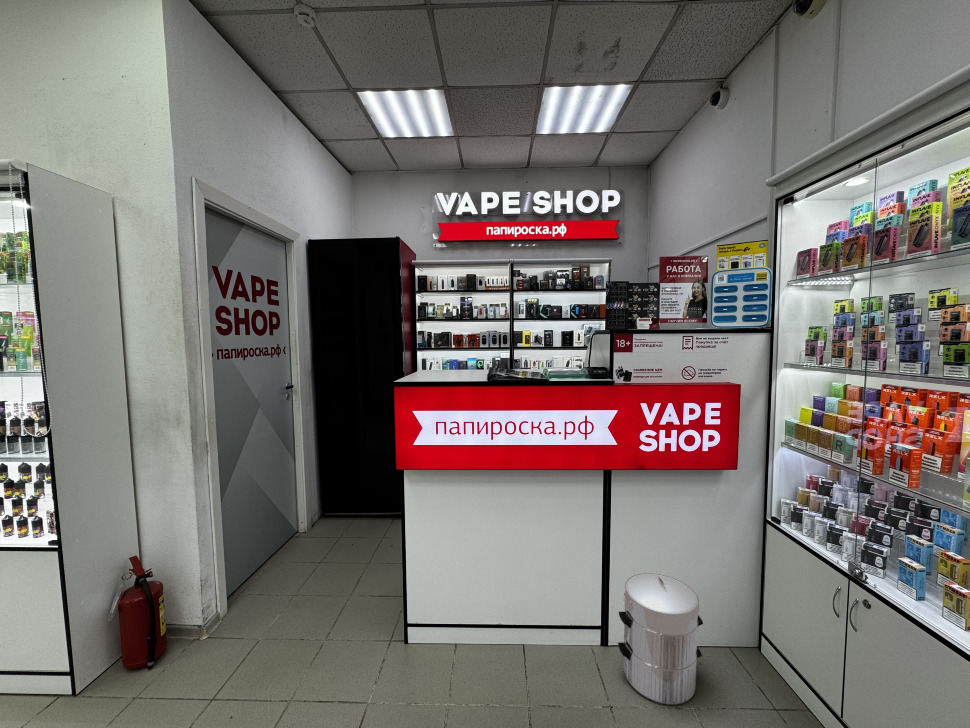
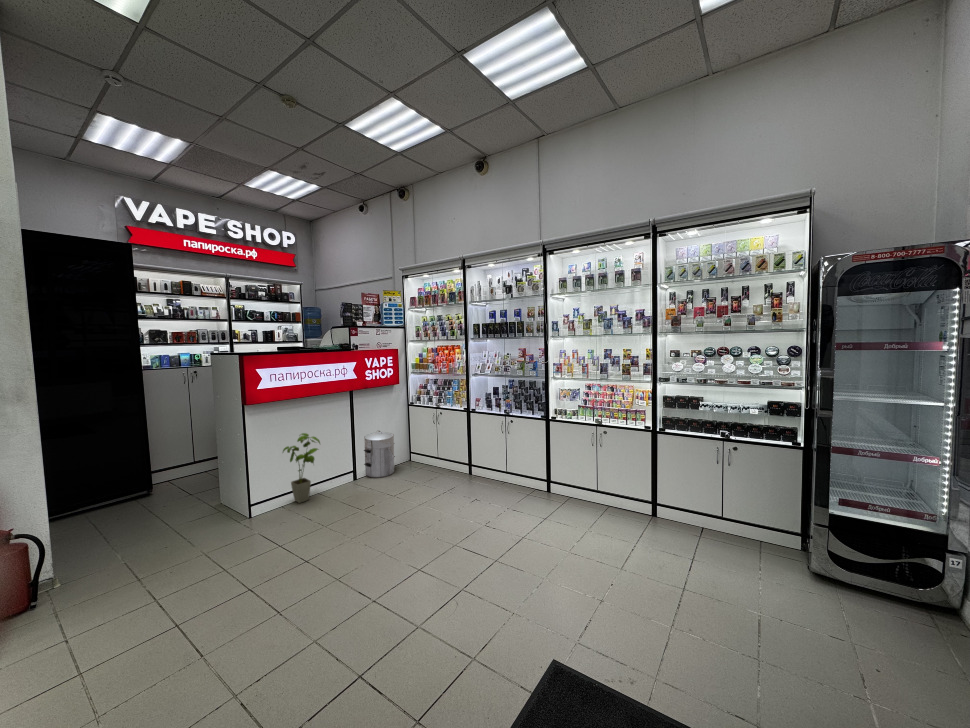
house plant: none [449,544,520,679] -> present [283,433,320,503]

